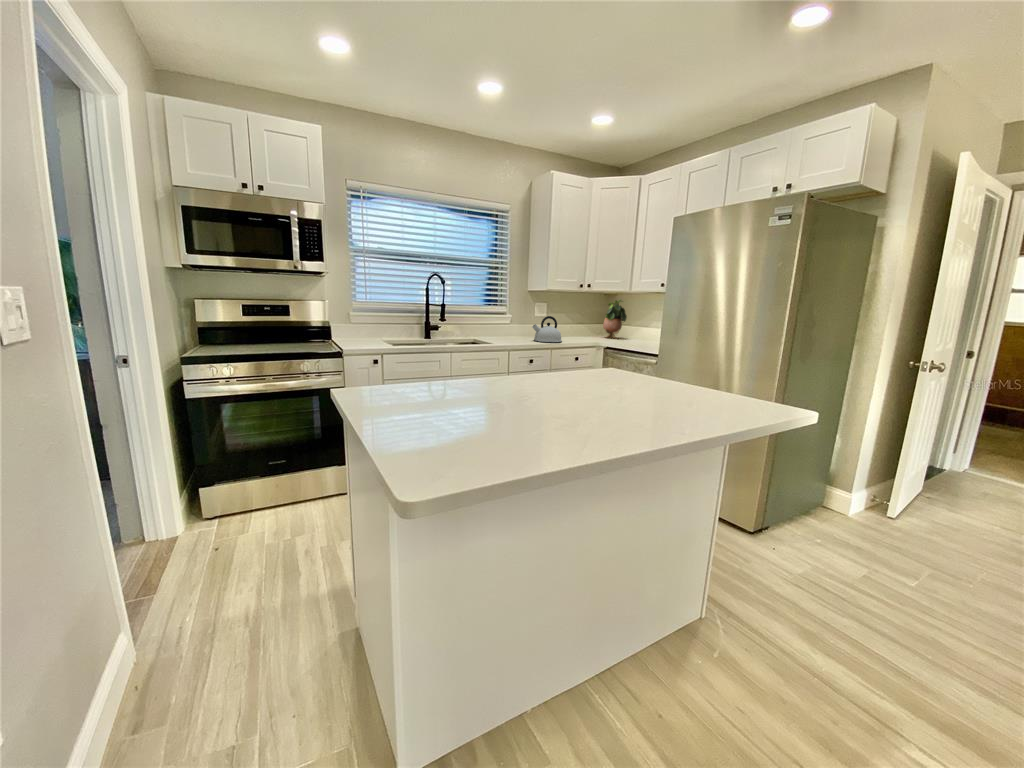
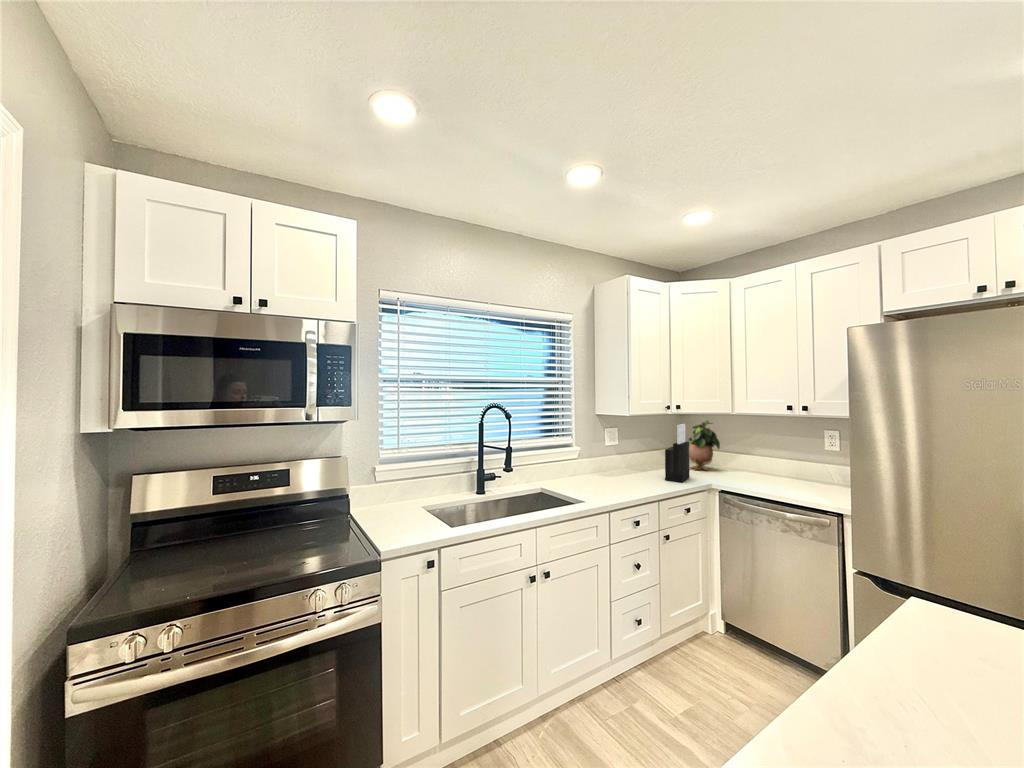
knife block: none [572,298,595,341] -> present [665,424,690,482]
kettle: present [532,316,562,342] -> none [620,452,661,490]

